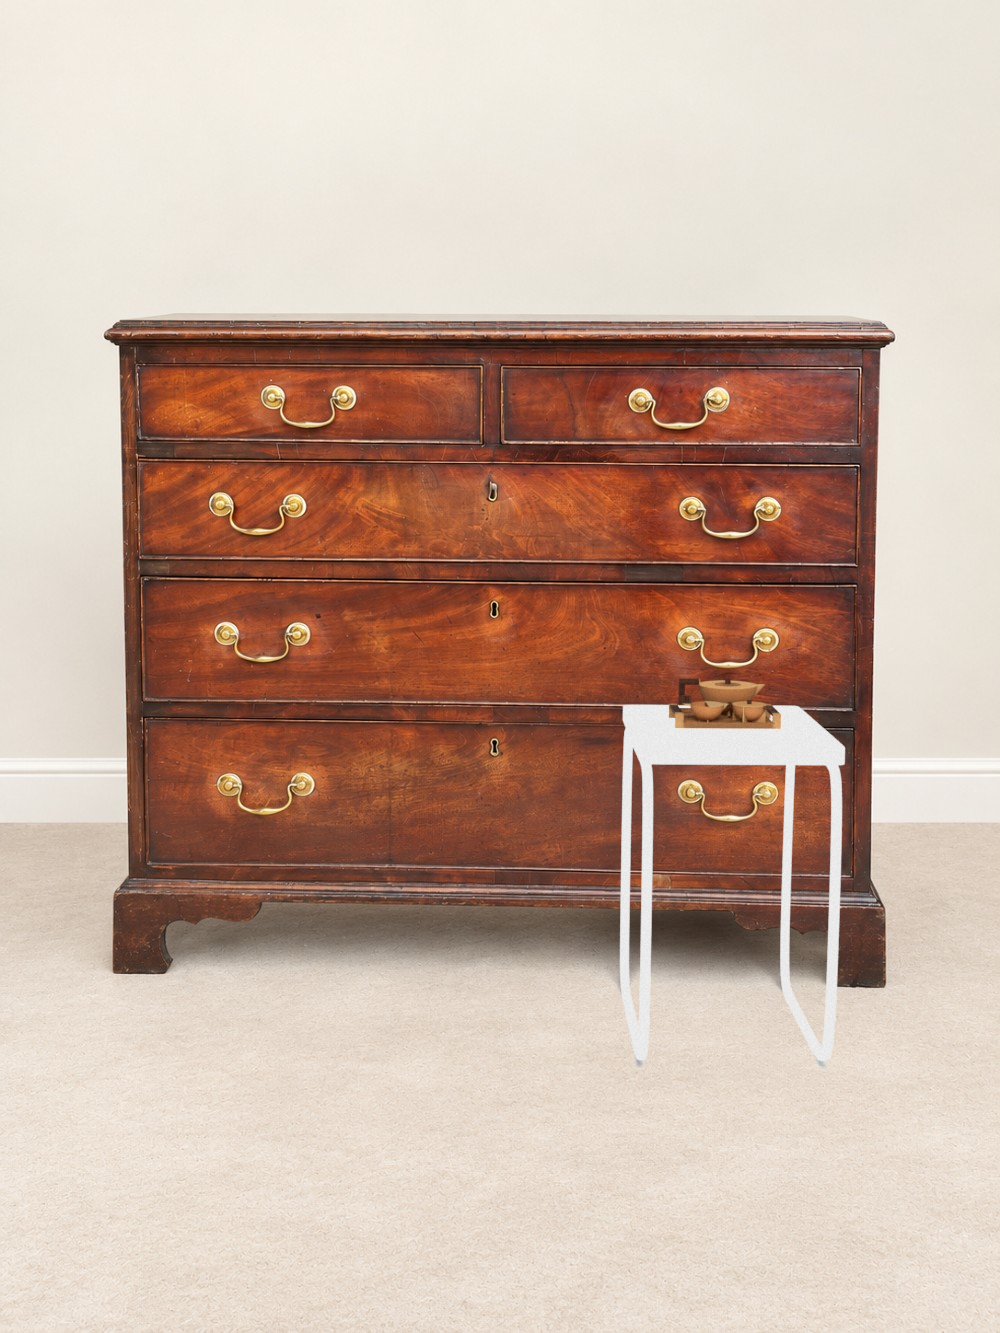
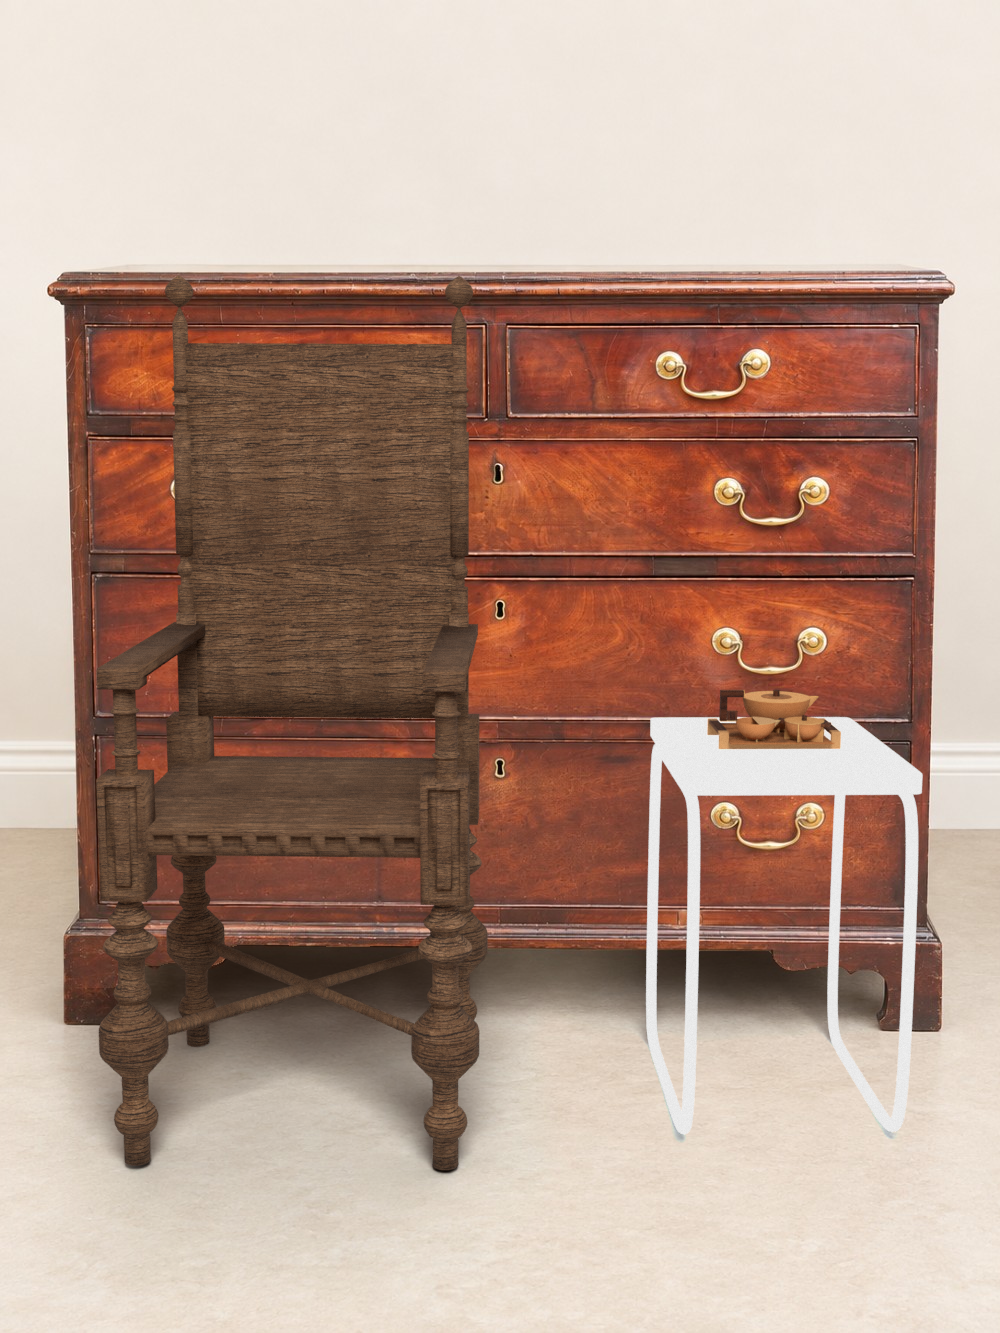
armchair: none [140,322,481,1085] -> present [96,275,488,1170]

